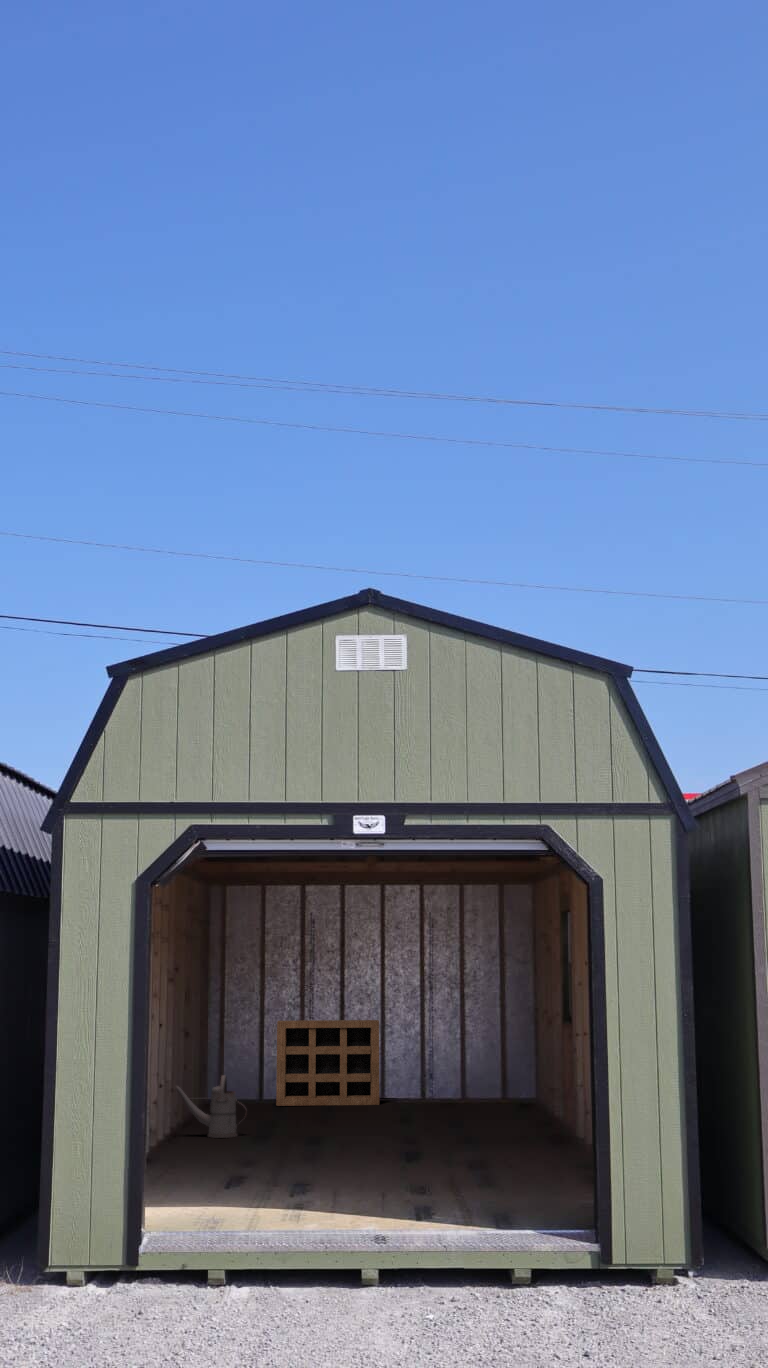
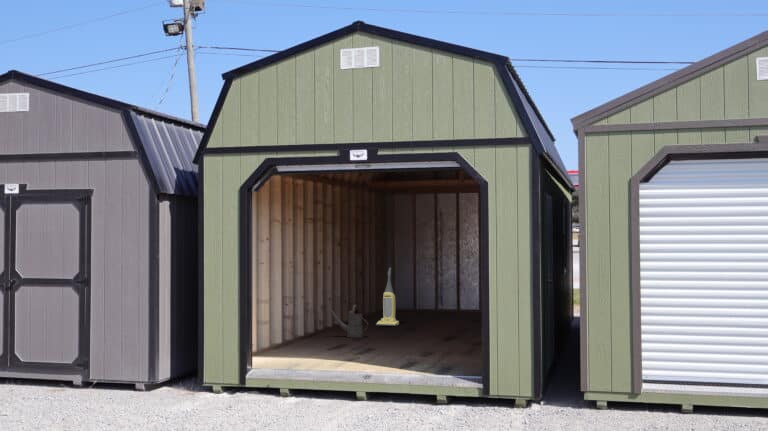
vacuum cleaner: none [225,999,264,1106] -> present [376,268,399,326]
shelving unit: present [276,1020,379,1106] -> none [404,279,464,327]

